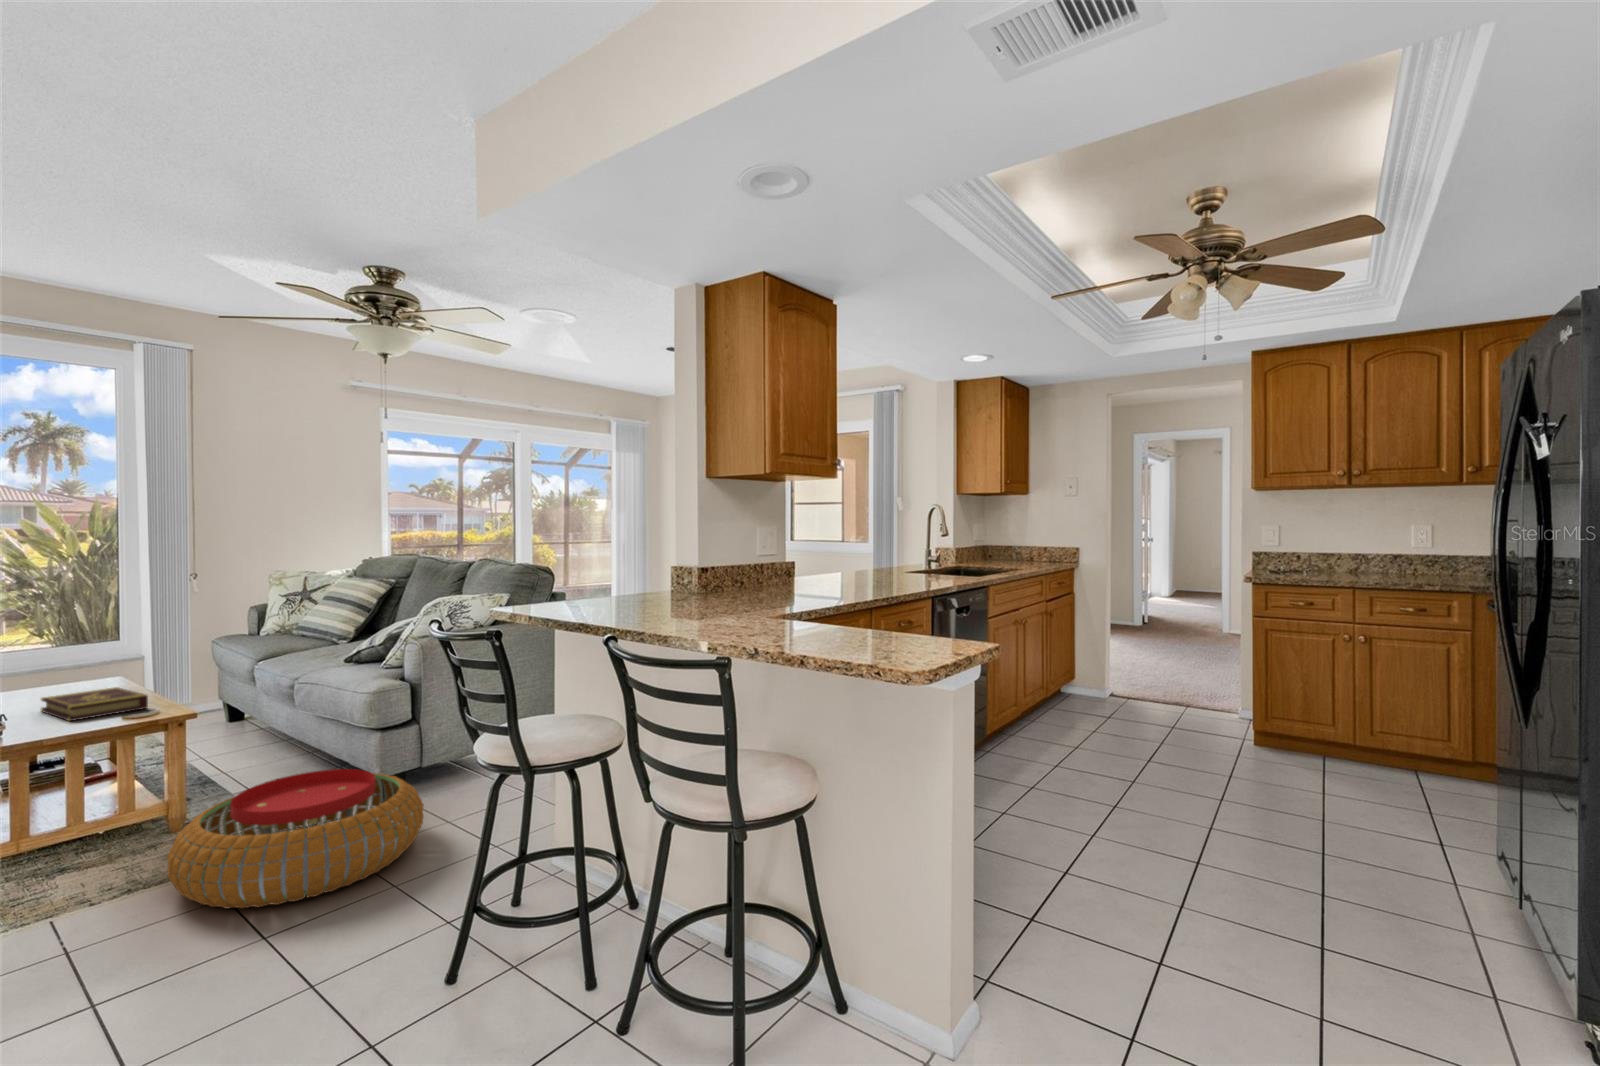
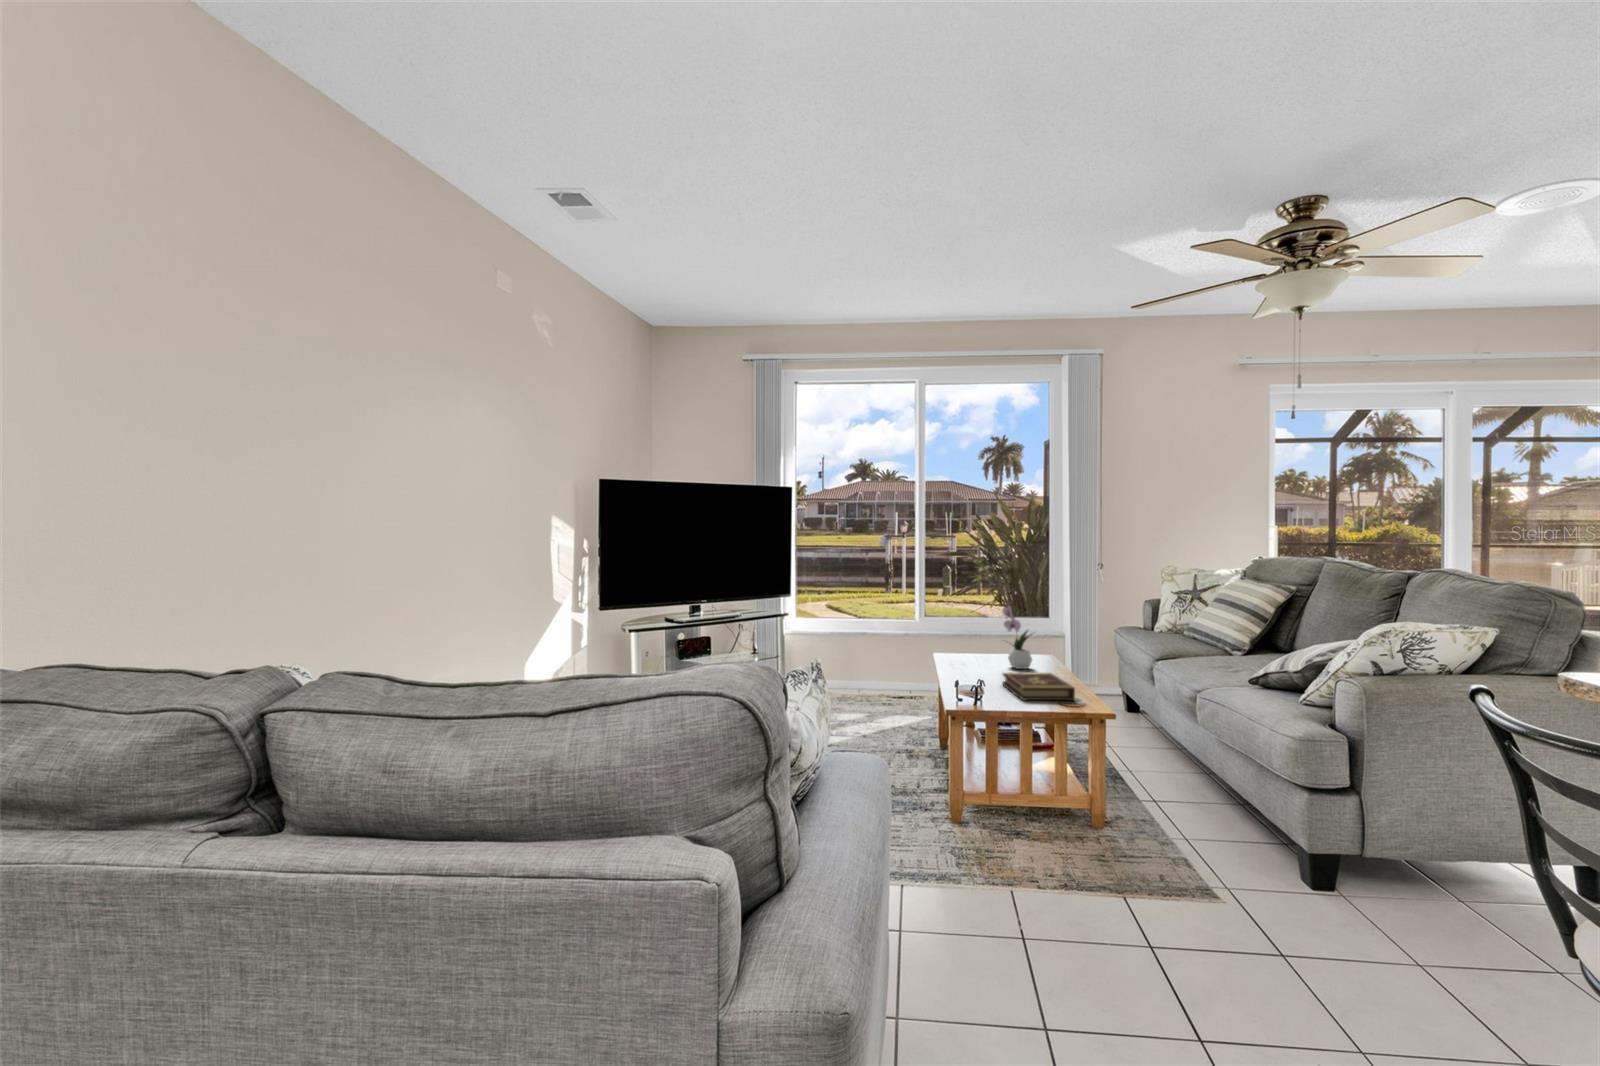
flower arrangement: none [45,610,99,693] -> present [1003,597,1032,669]
pouf: present [167,769,424,908] -> none [1098,812,1375,983]

